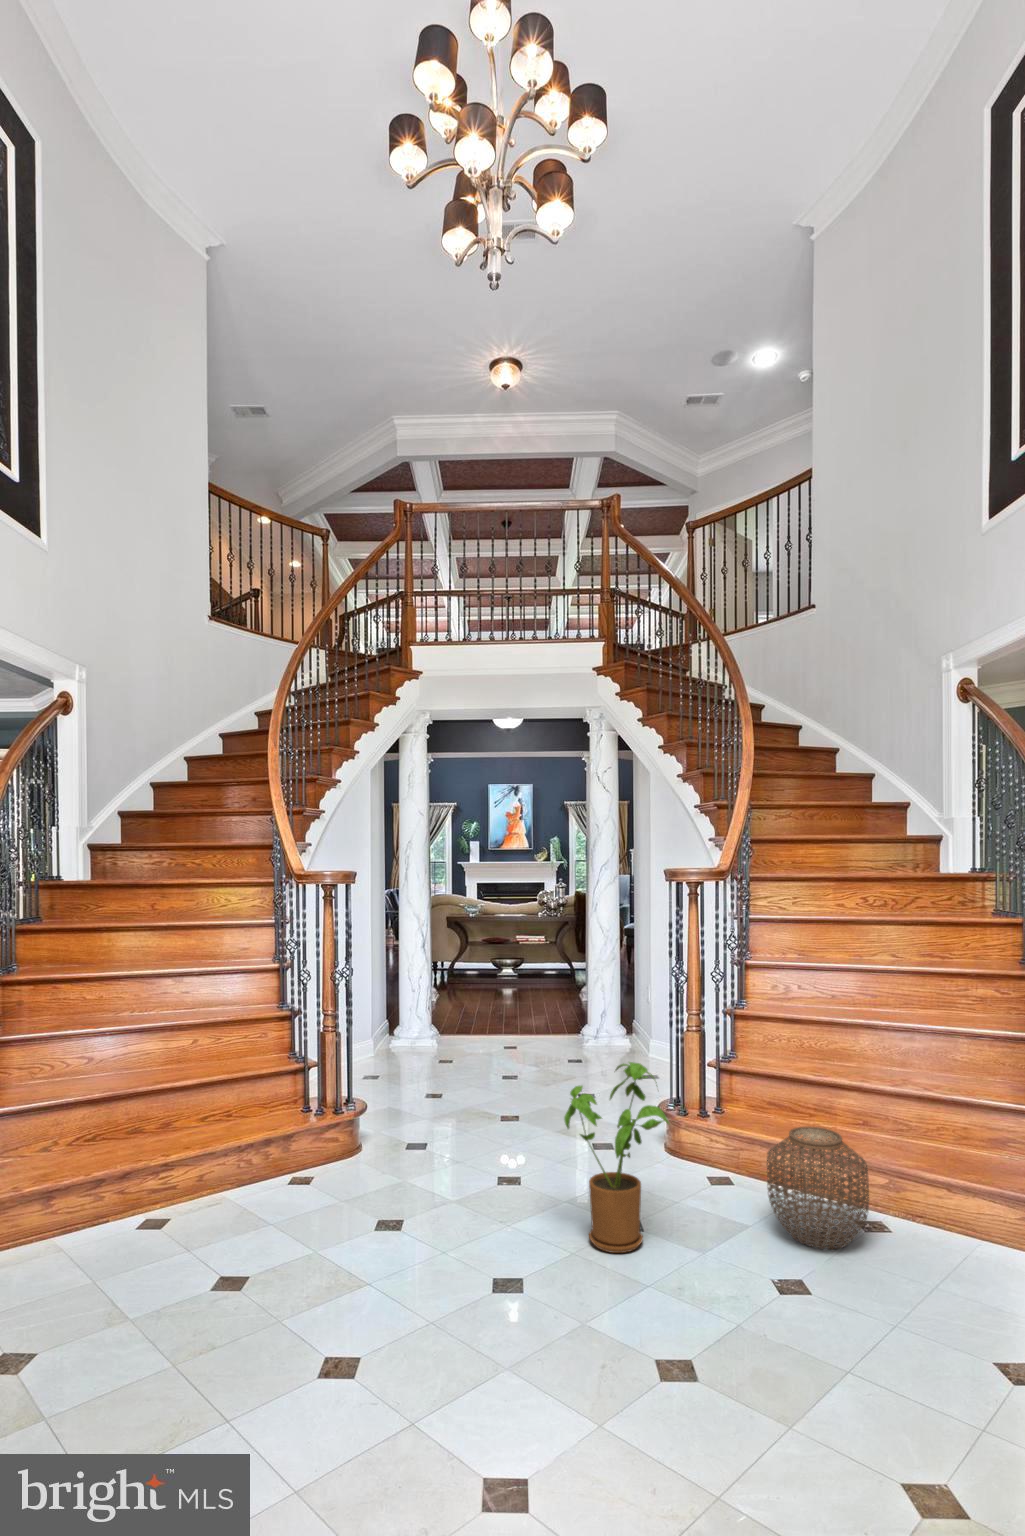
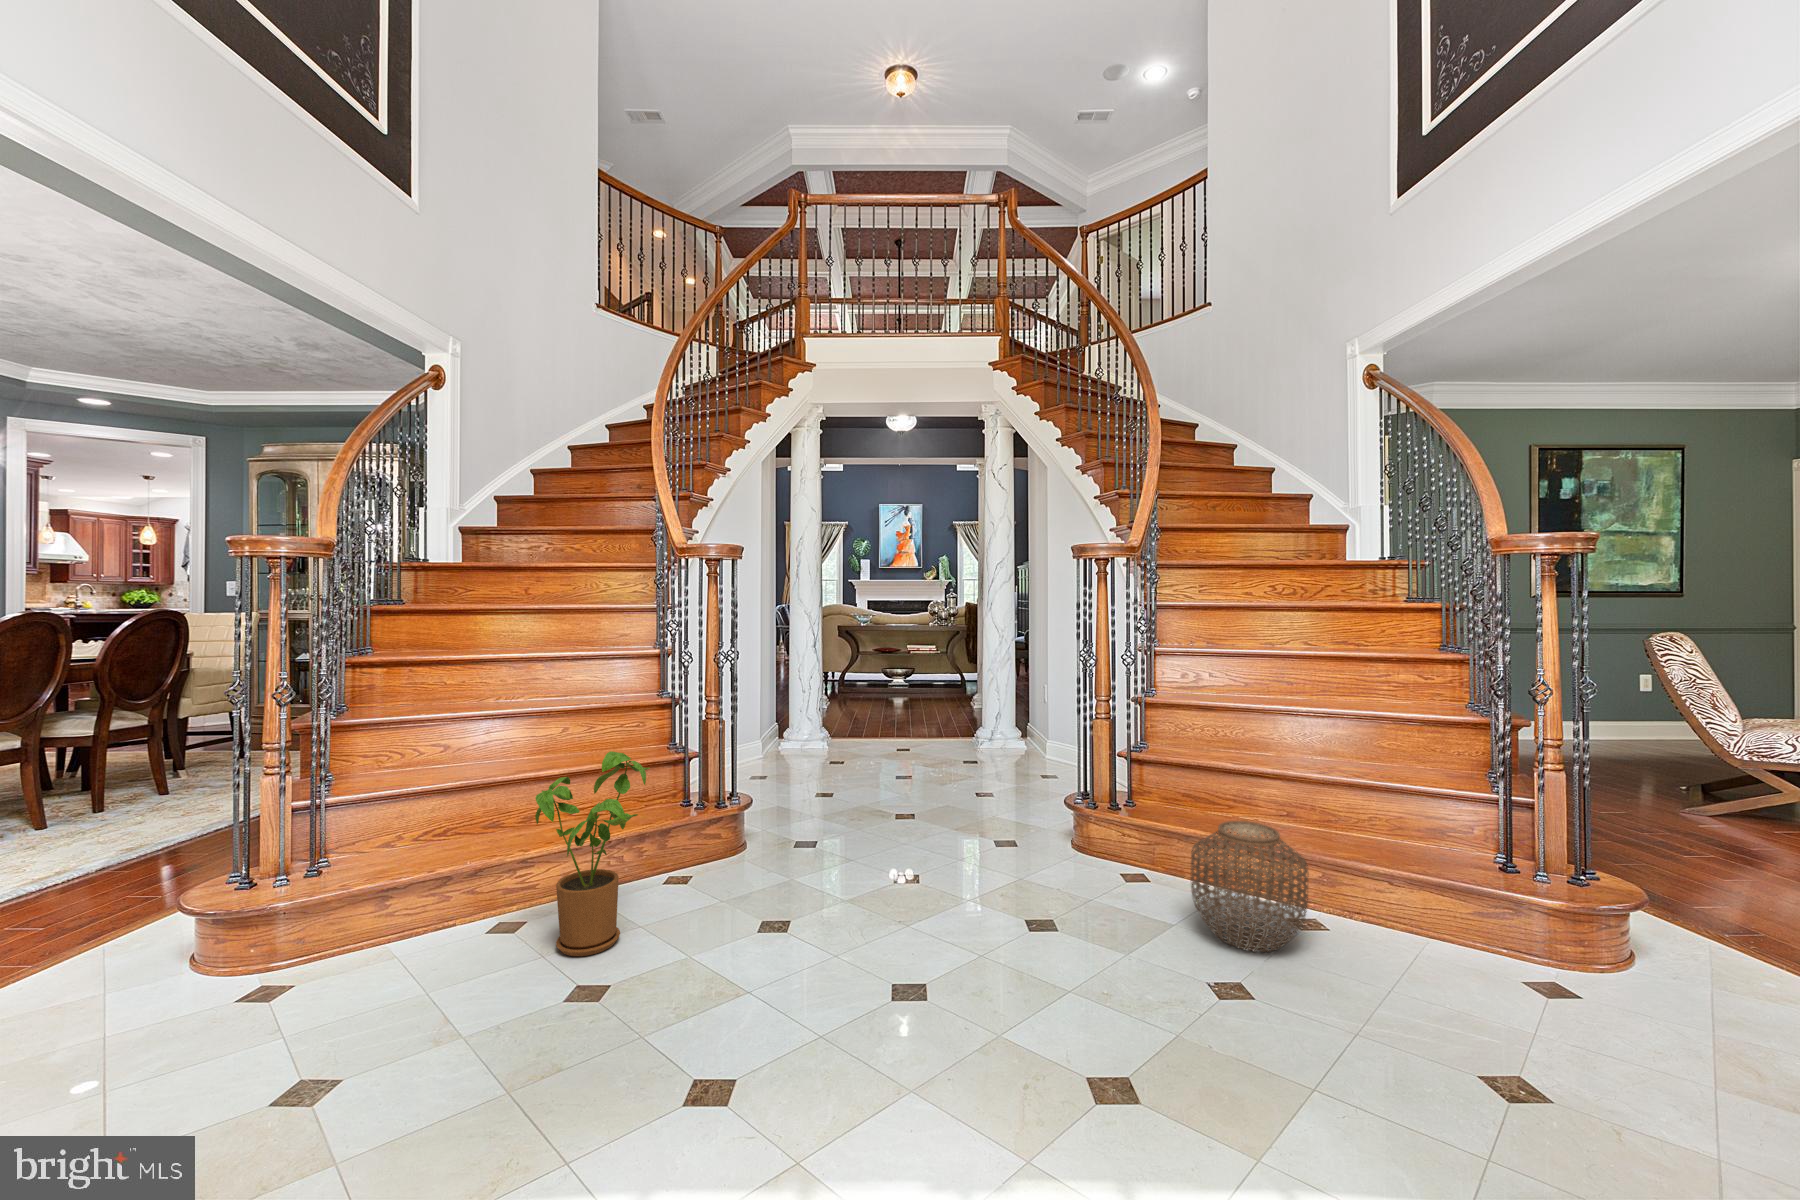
house plant: present [564,1062,669,1253] -> present [535,751,650,956]

